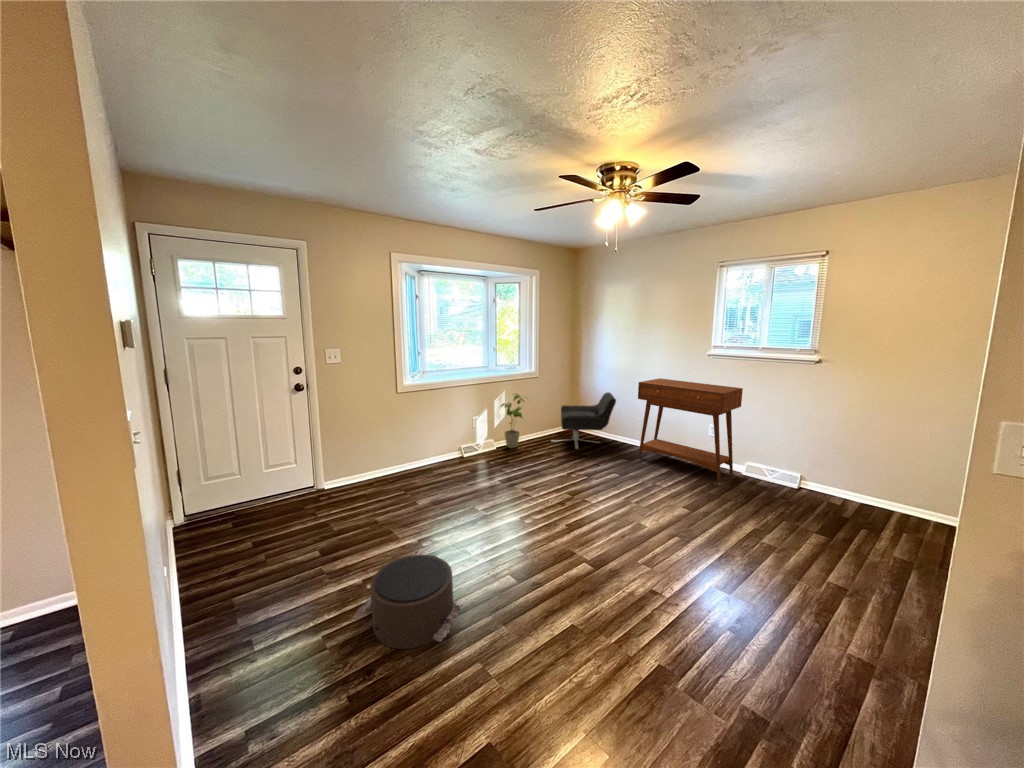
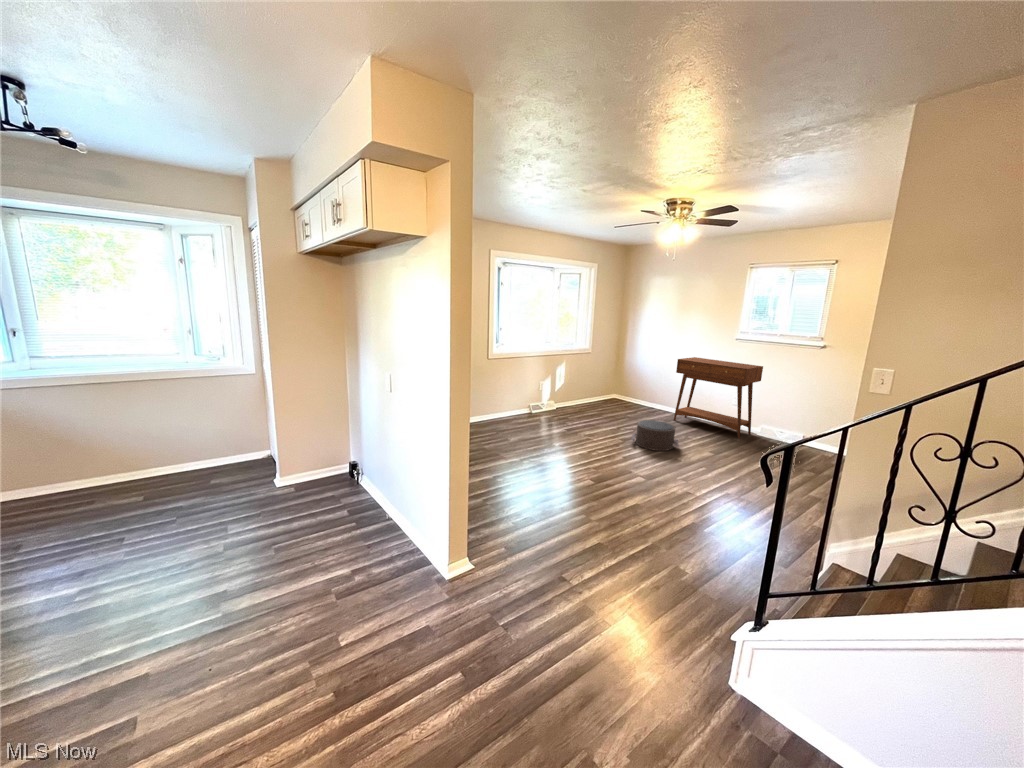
lounge chair: present [554,392,616,449] -> none [600,368,657,412]
house plant: present [501,394,524,448] -> none [562,365,586,409]
pouf: present [354,555,462,649] -> present [631,420,679,451]

